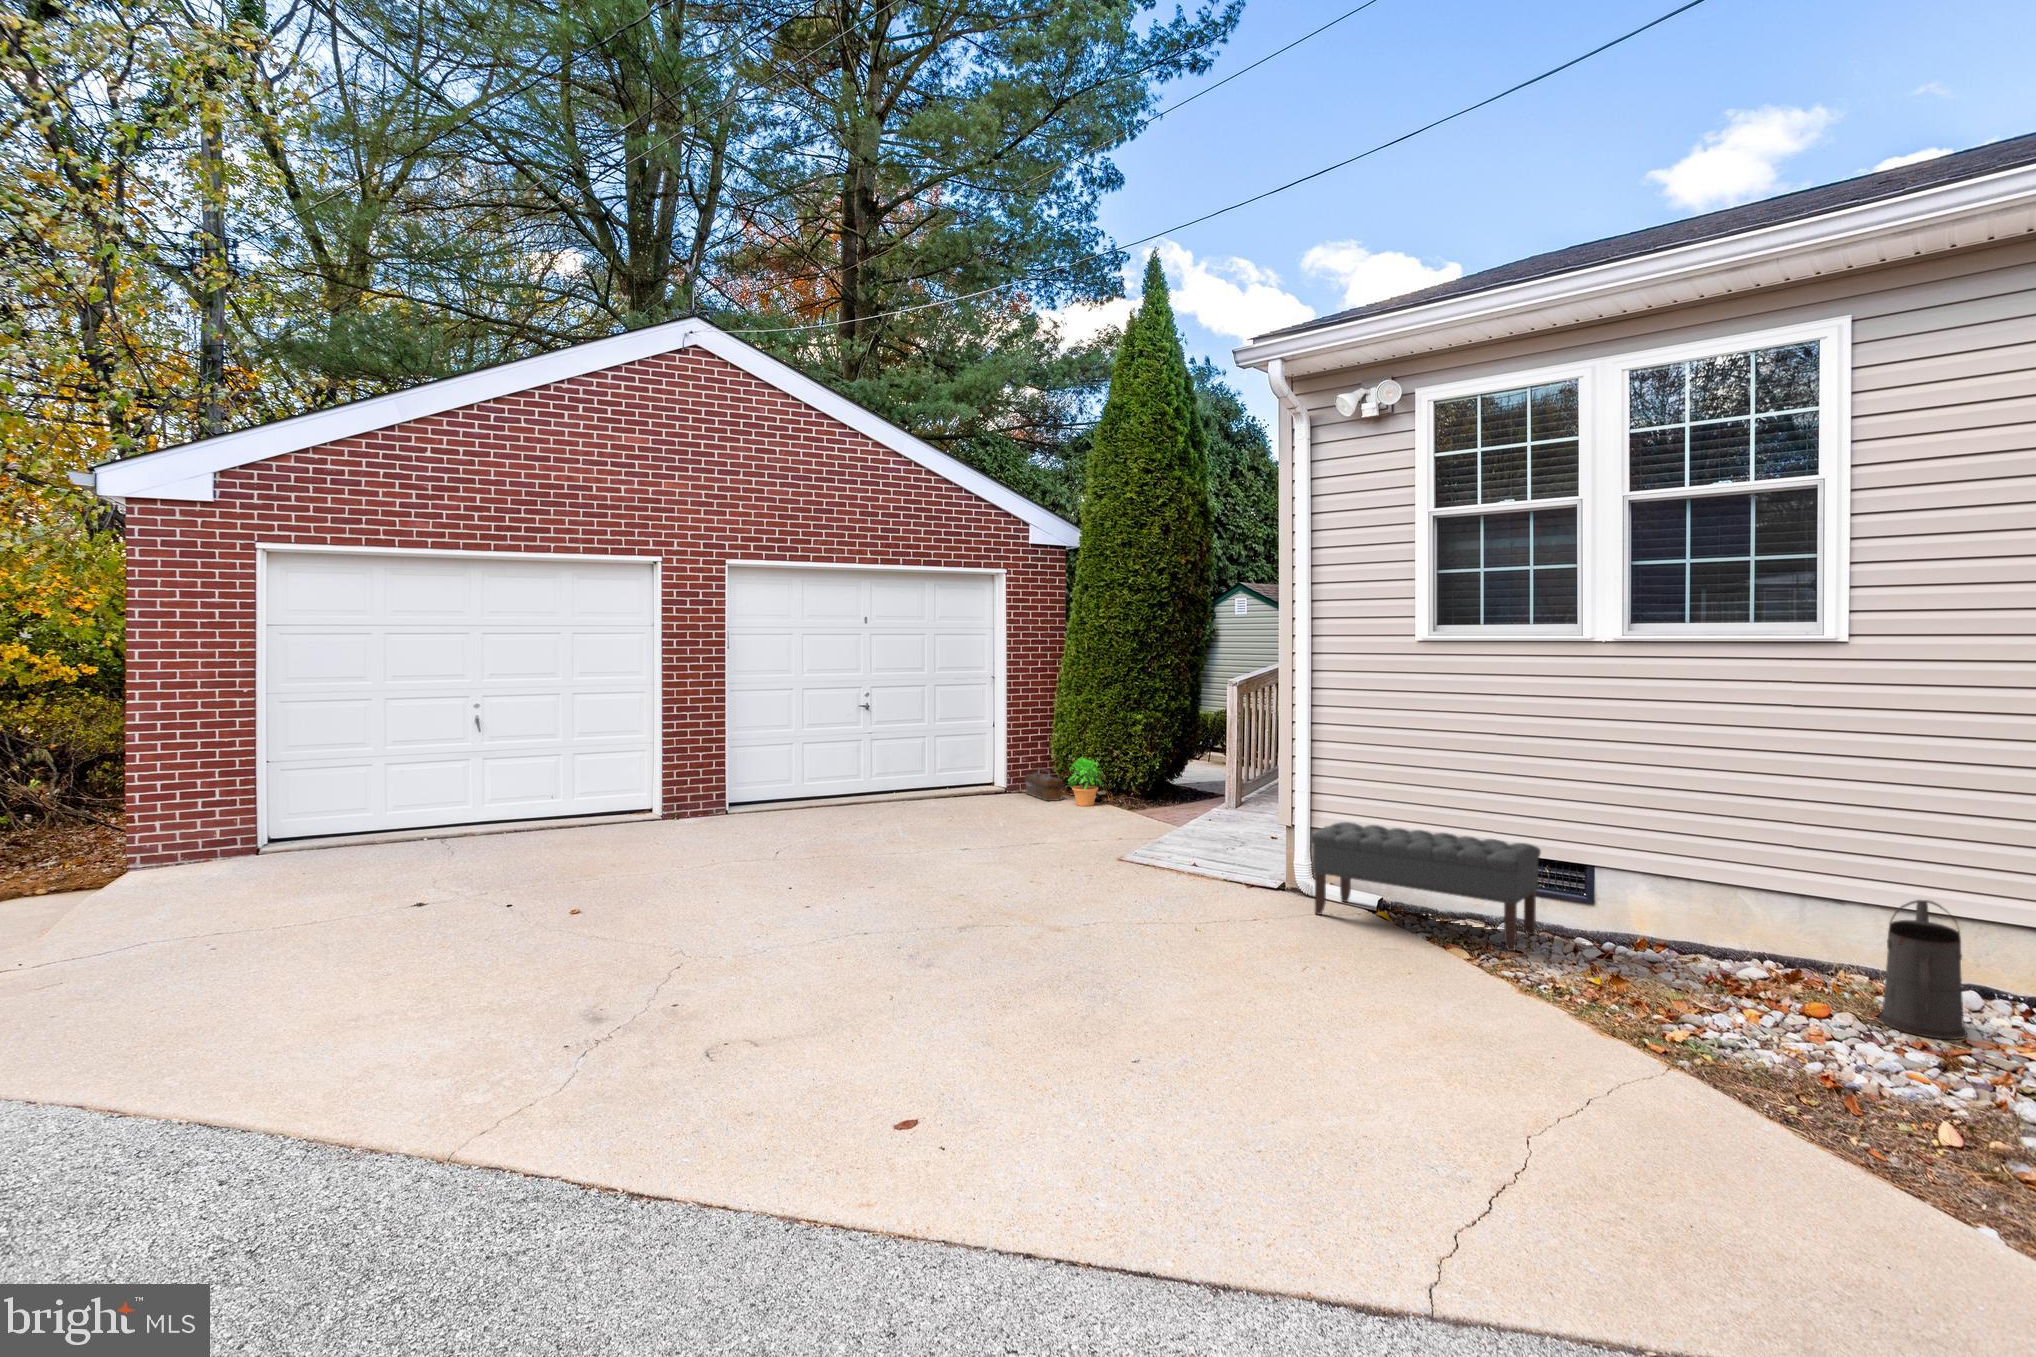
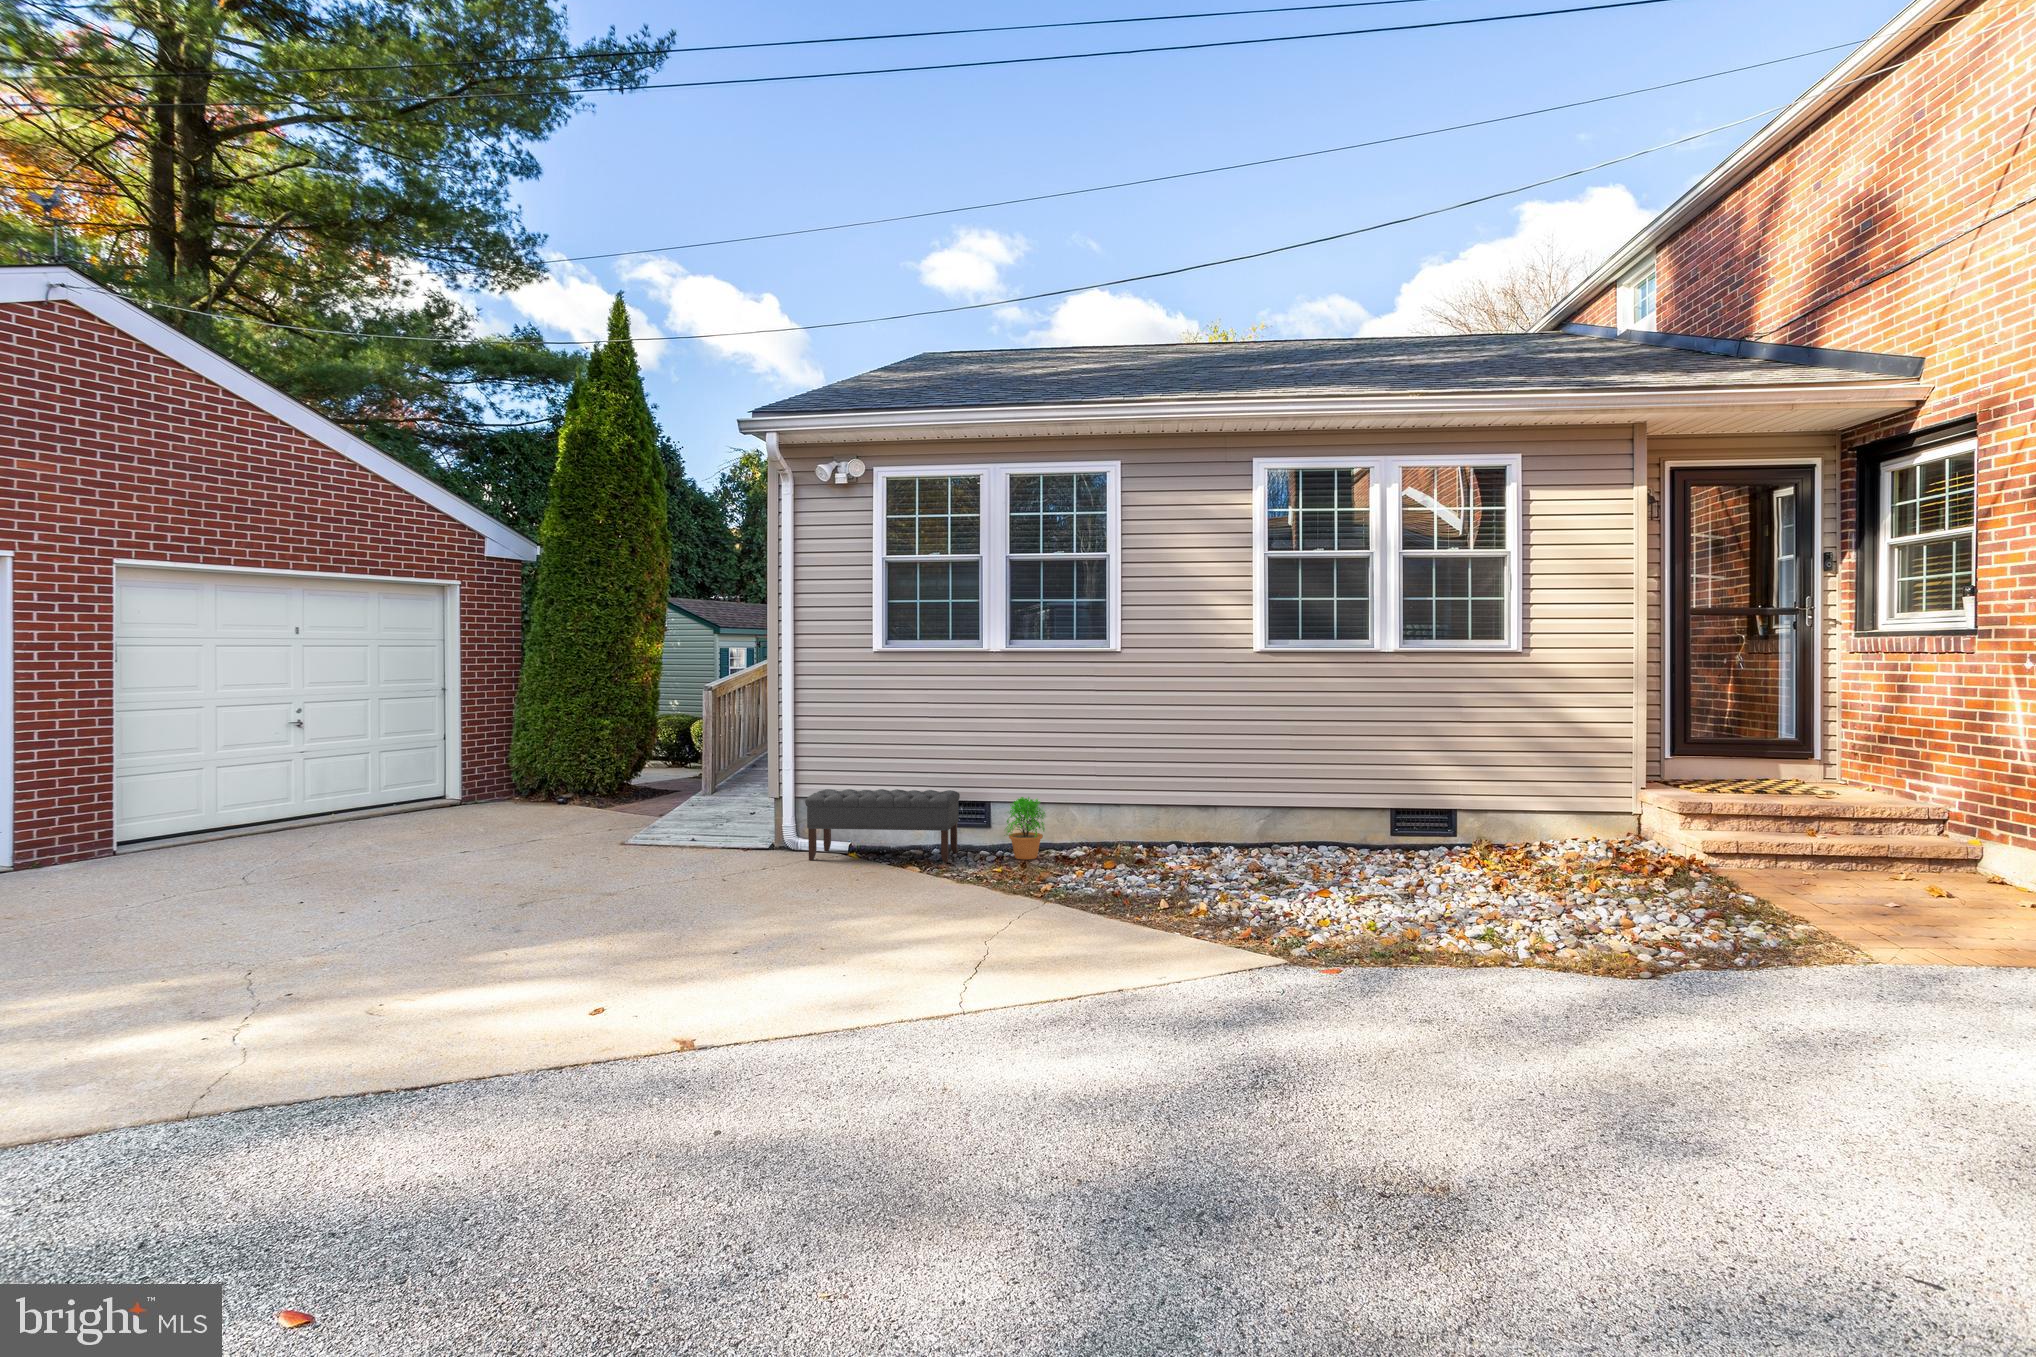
potted plant: present [1068,758,1101,806] -> present [1004,797,1045,859]
toolbox: present [1025,768,1064,801] -> none [486,780,535,811]
watering can: present [1879,900,1967,1040] -> none [1136,795,1172,869]

